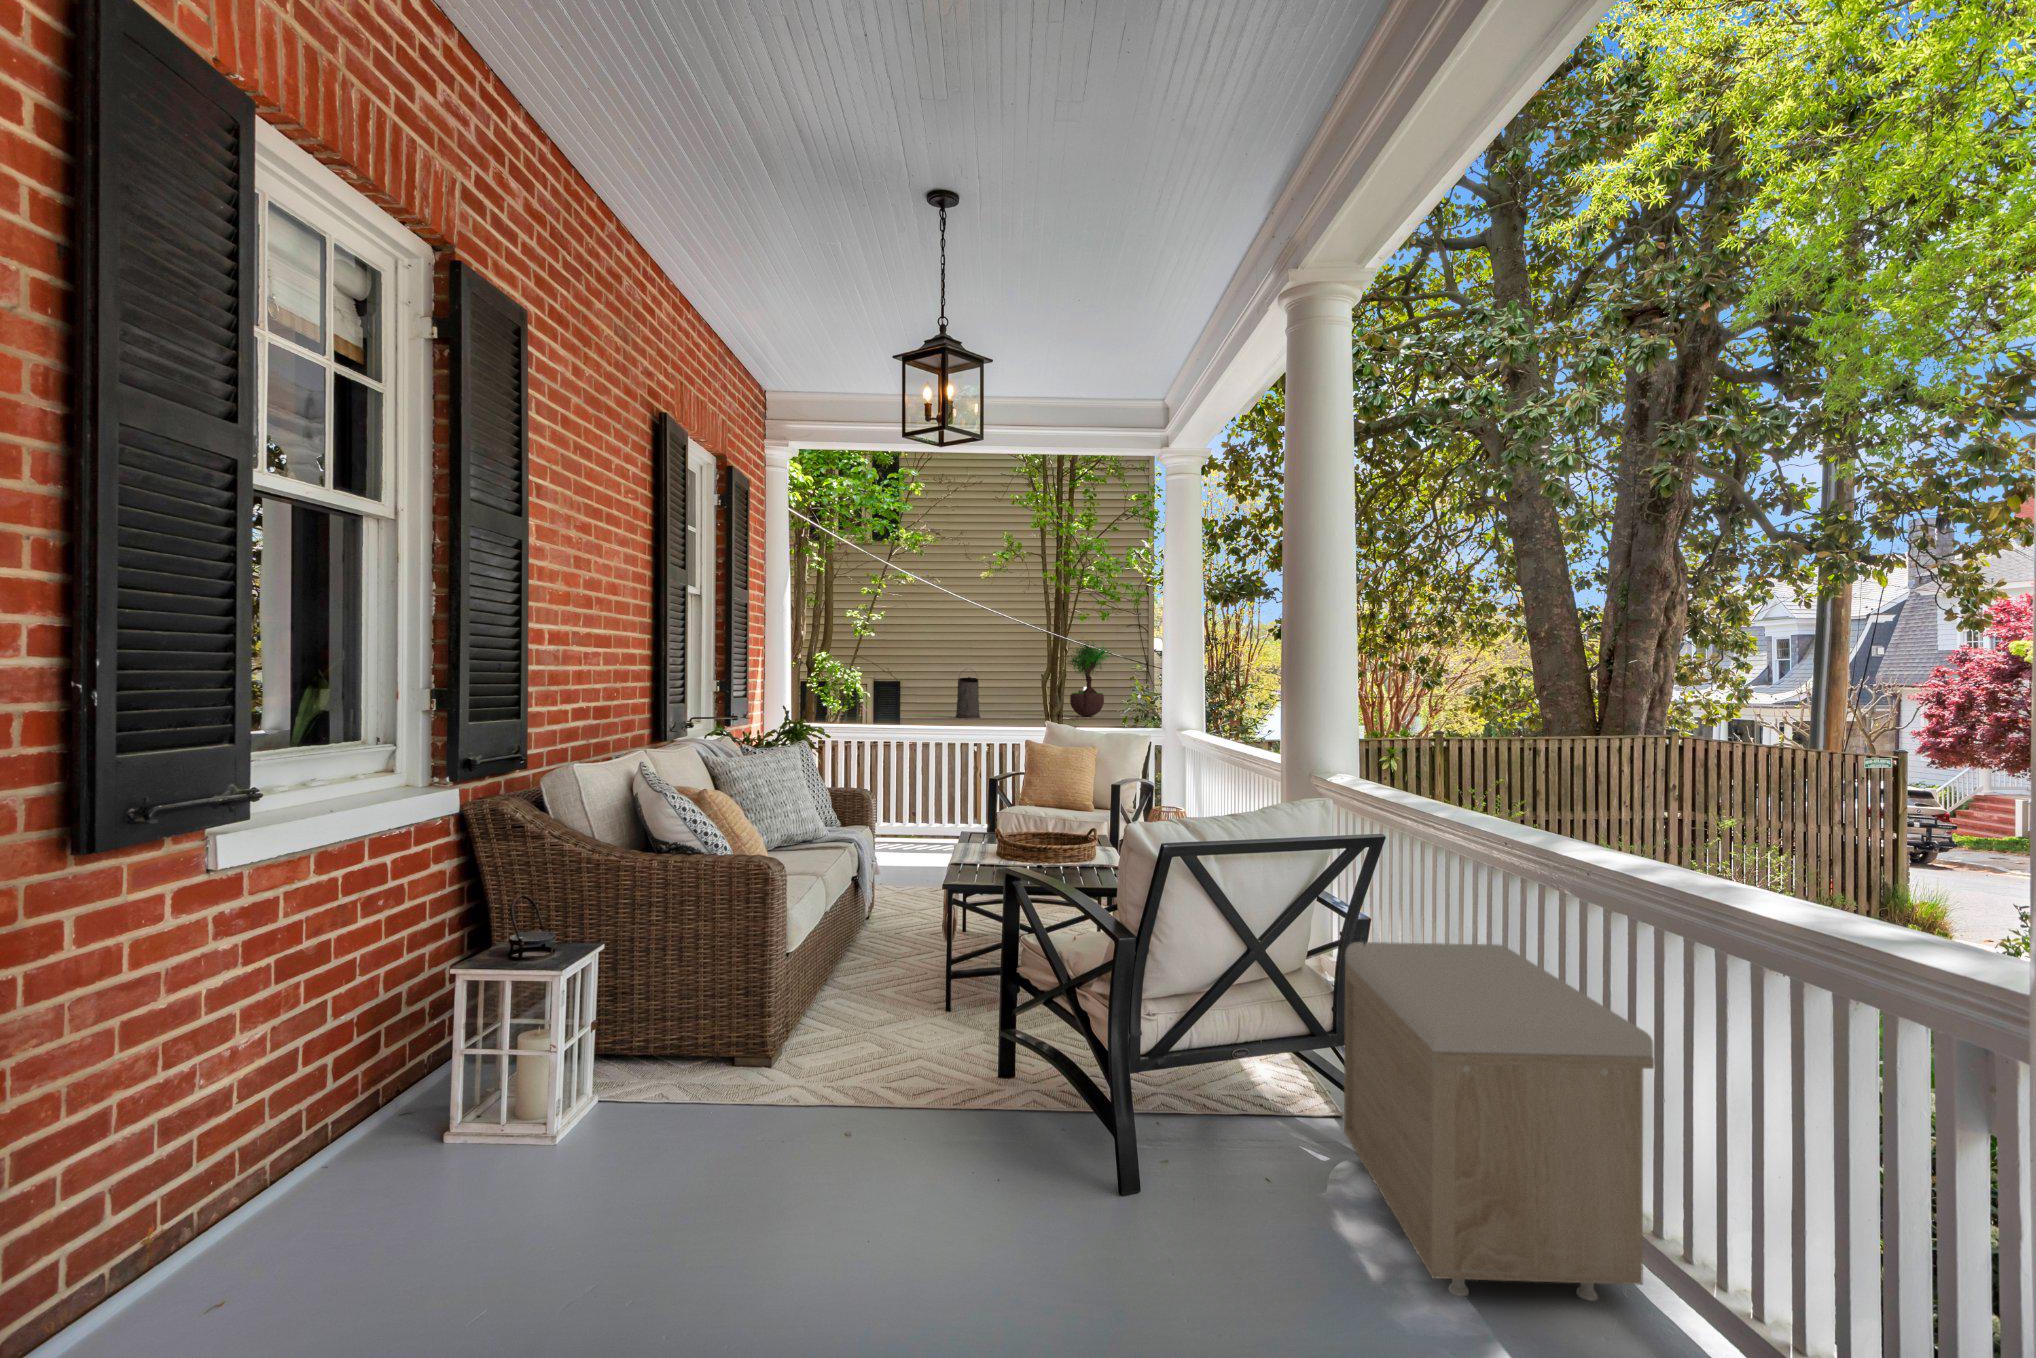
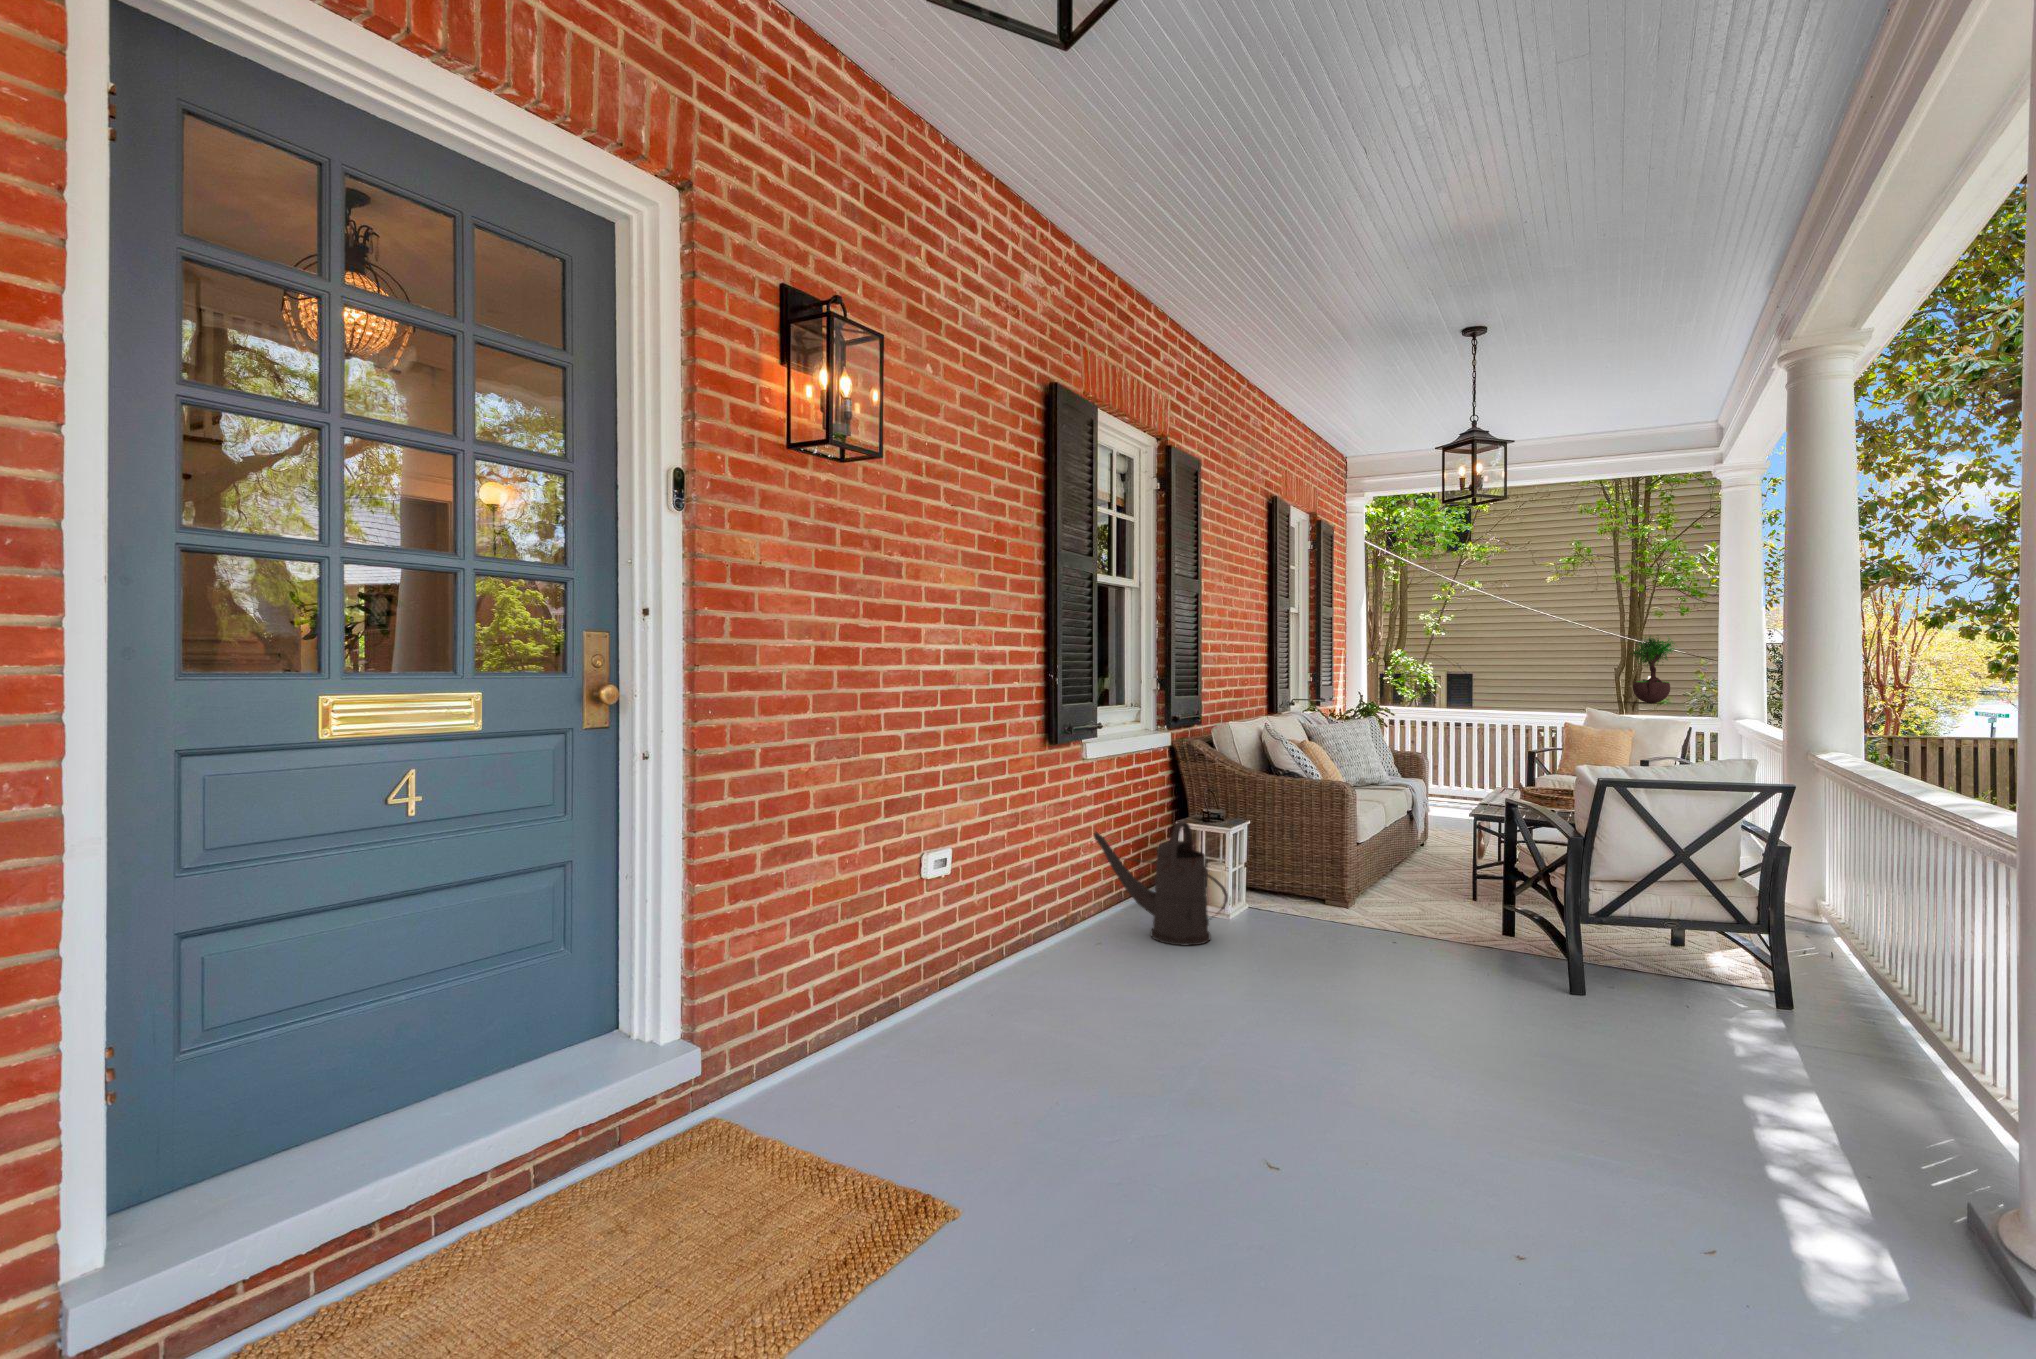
watering can: present [955,669,980,718] -> present [1094,821,1228,945]
storage bench: present [1344,942,1654,1301] -> none [1759,859,1971,1099]

